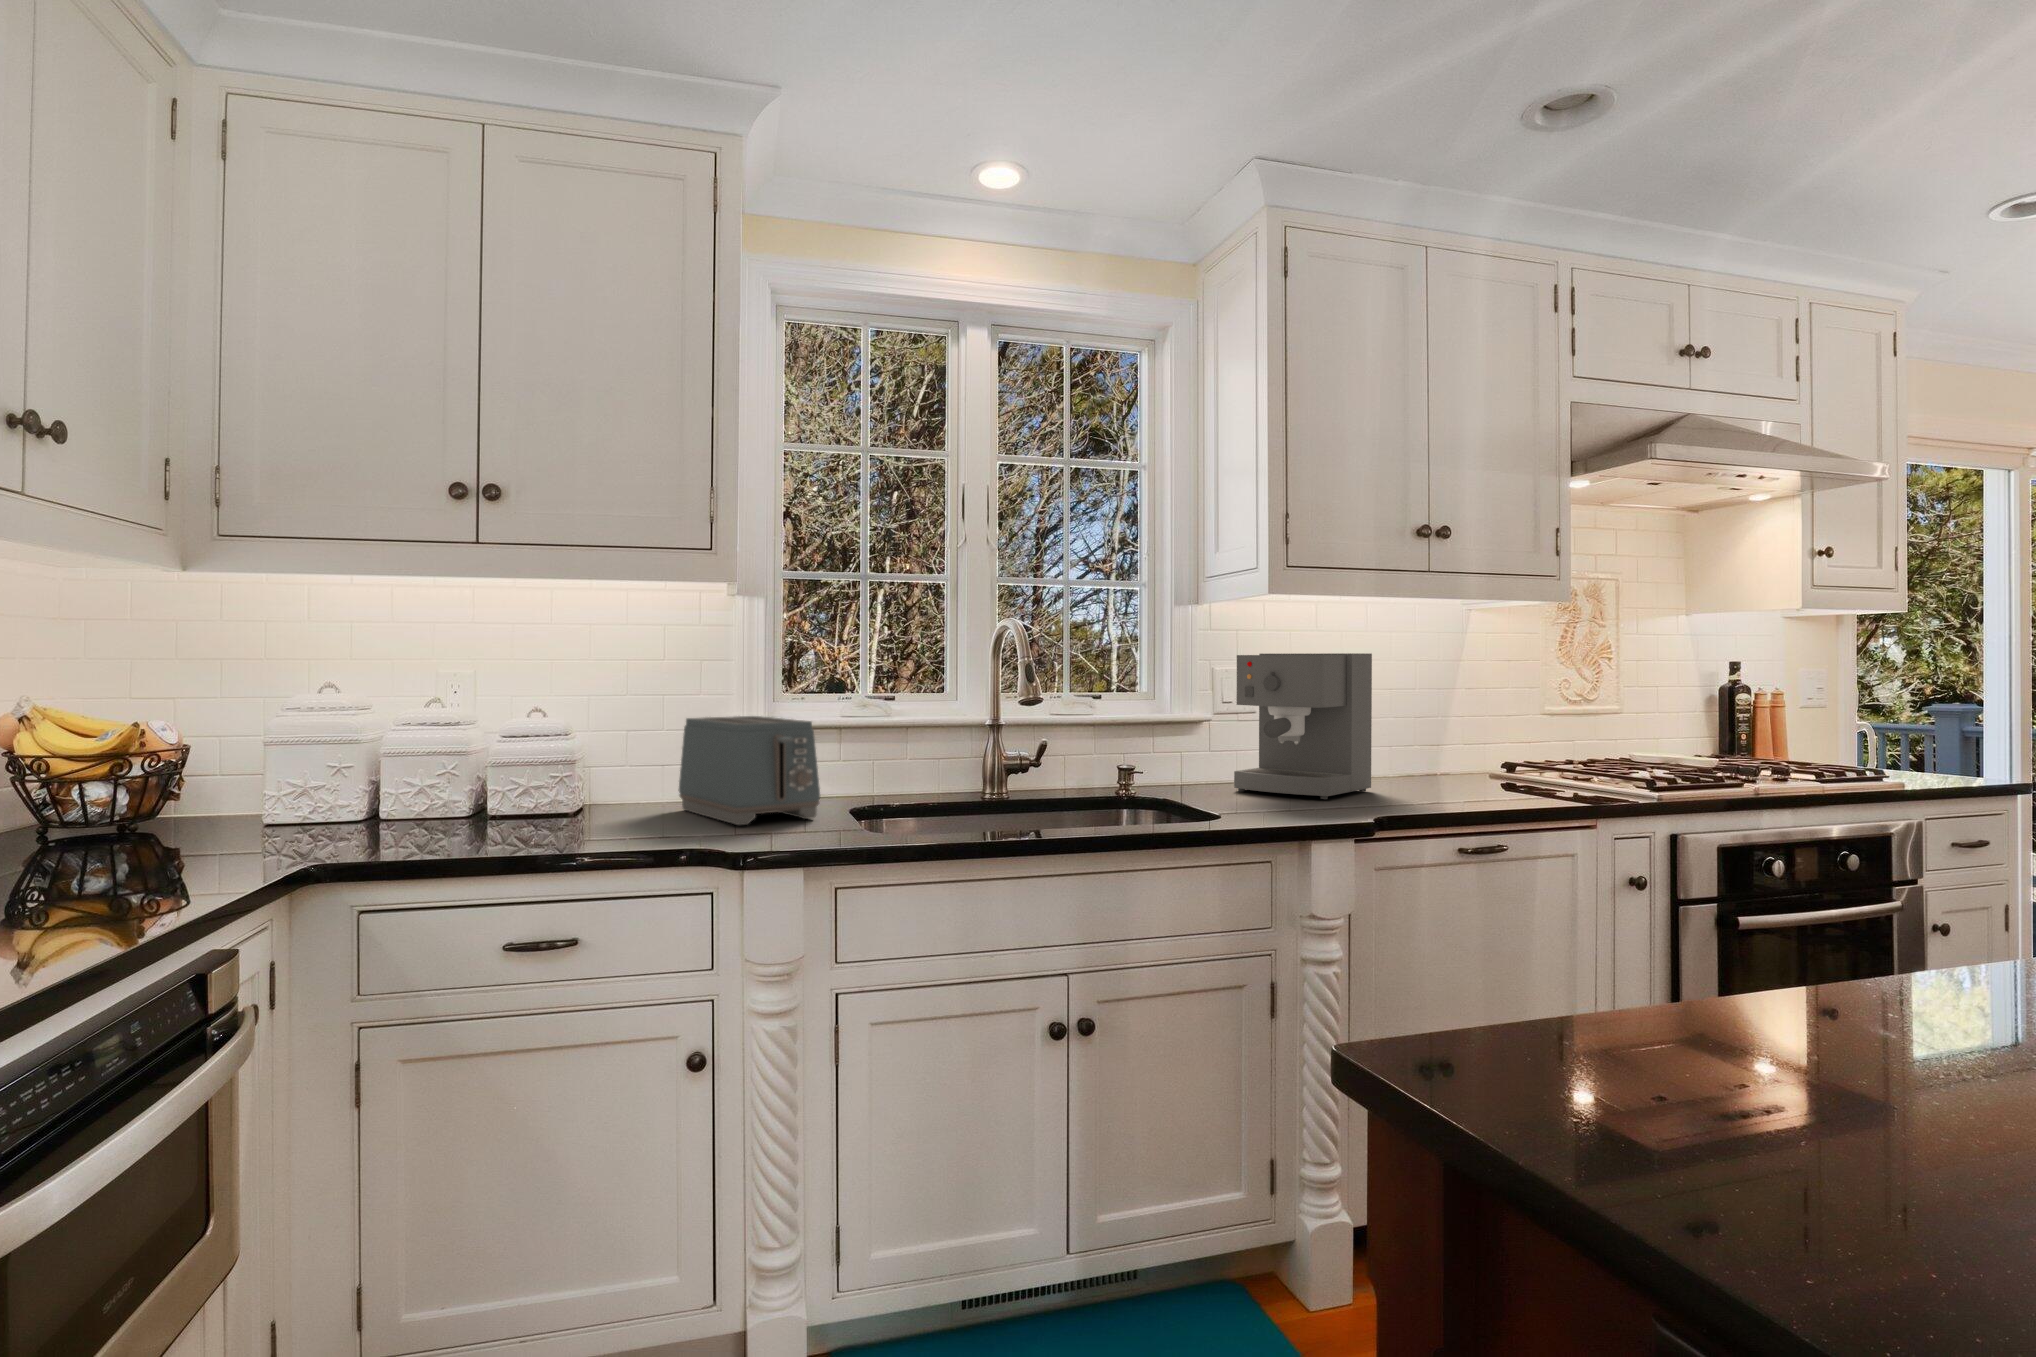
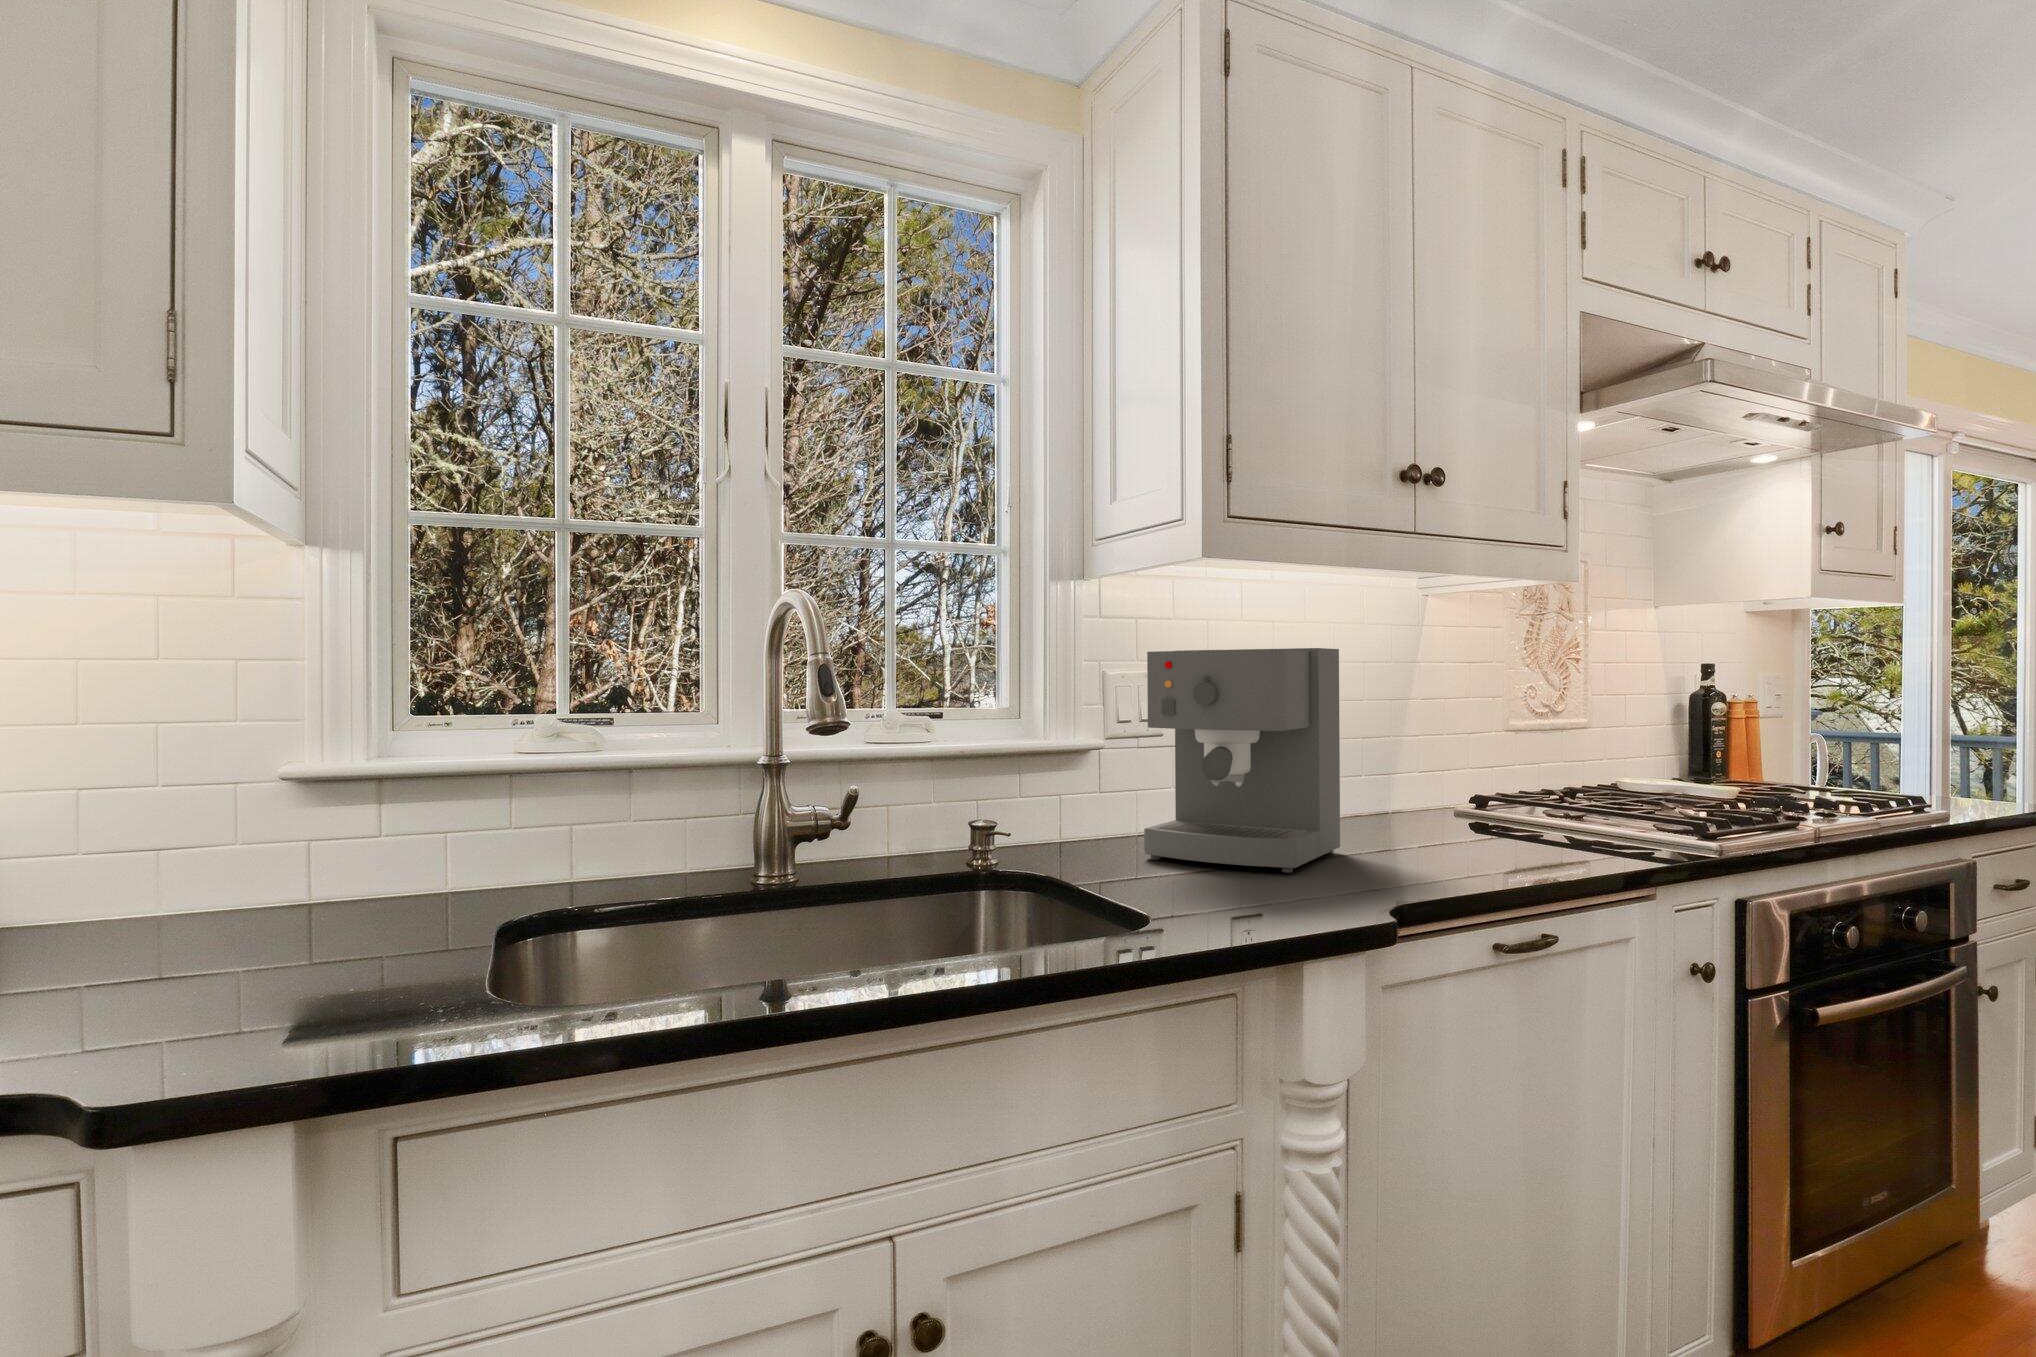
toaster: present [679,716,820,825] -> none [131,761,404,995]

